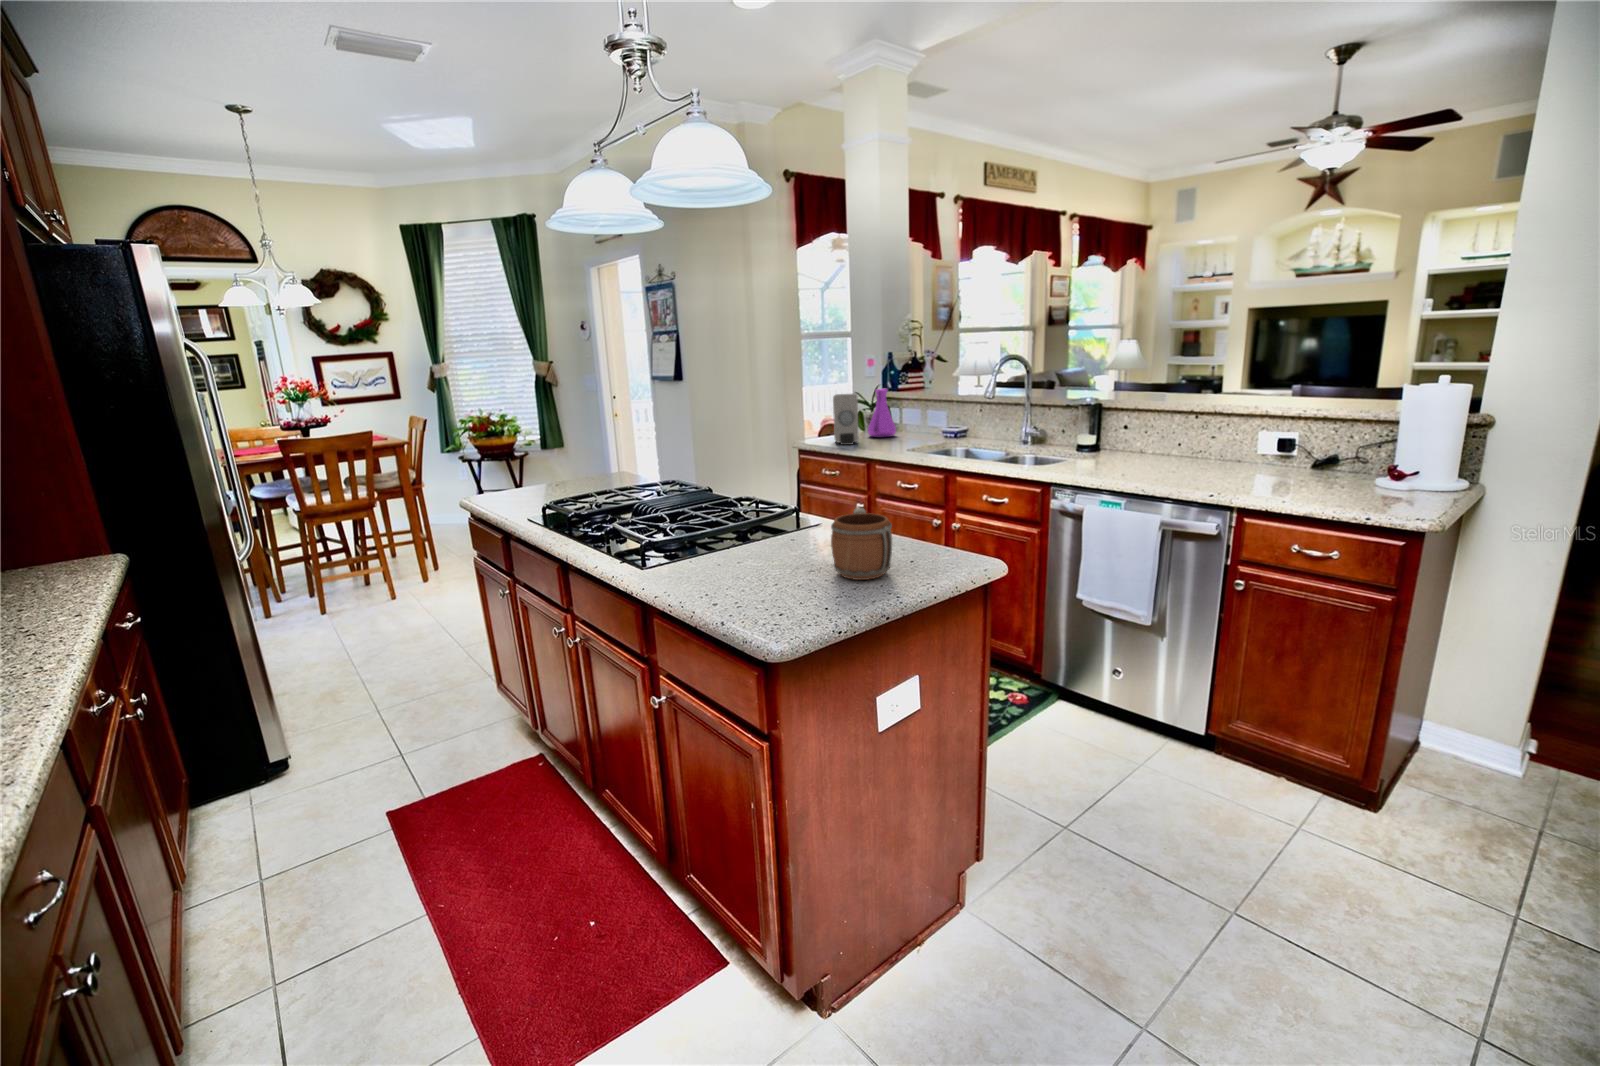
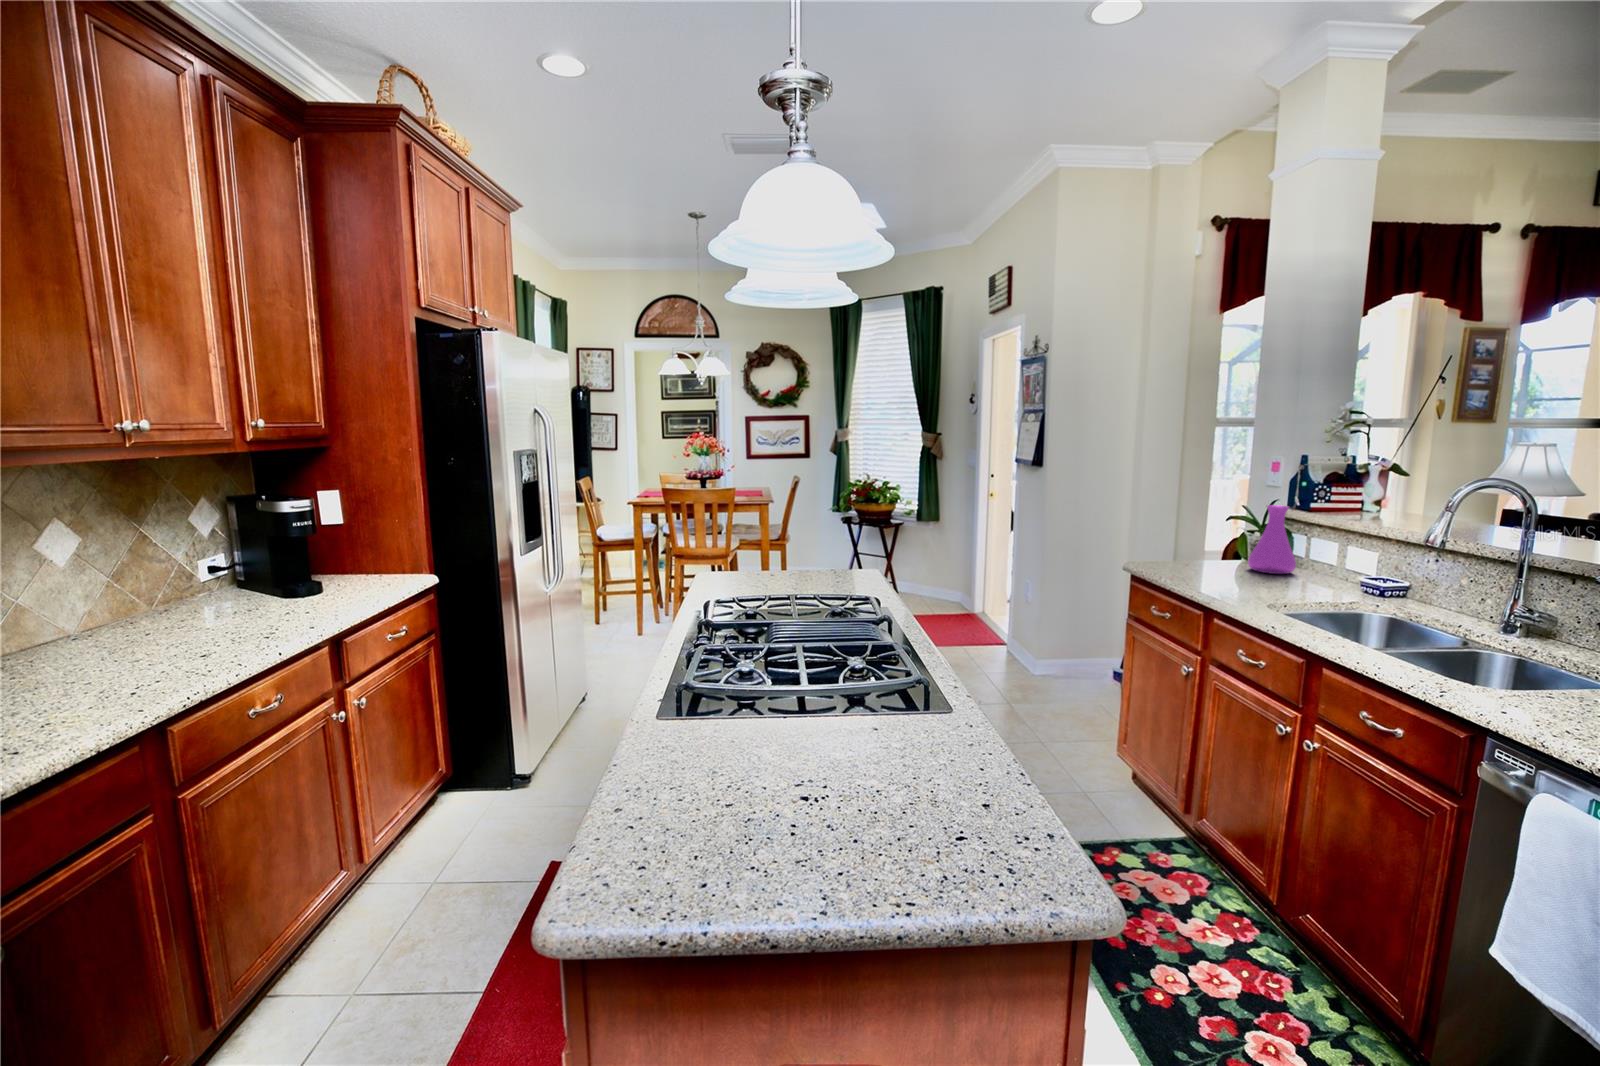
soap dispenser: present [833,394,859,445] -> none [1180,508,1227,578]
mug: present [831,508,892,580] -> none [815,724,919,851]

